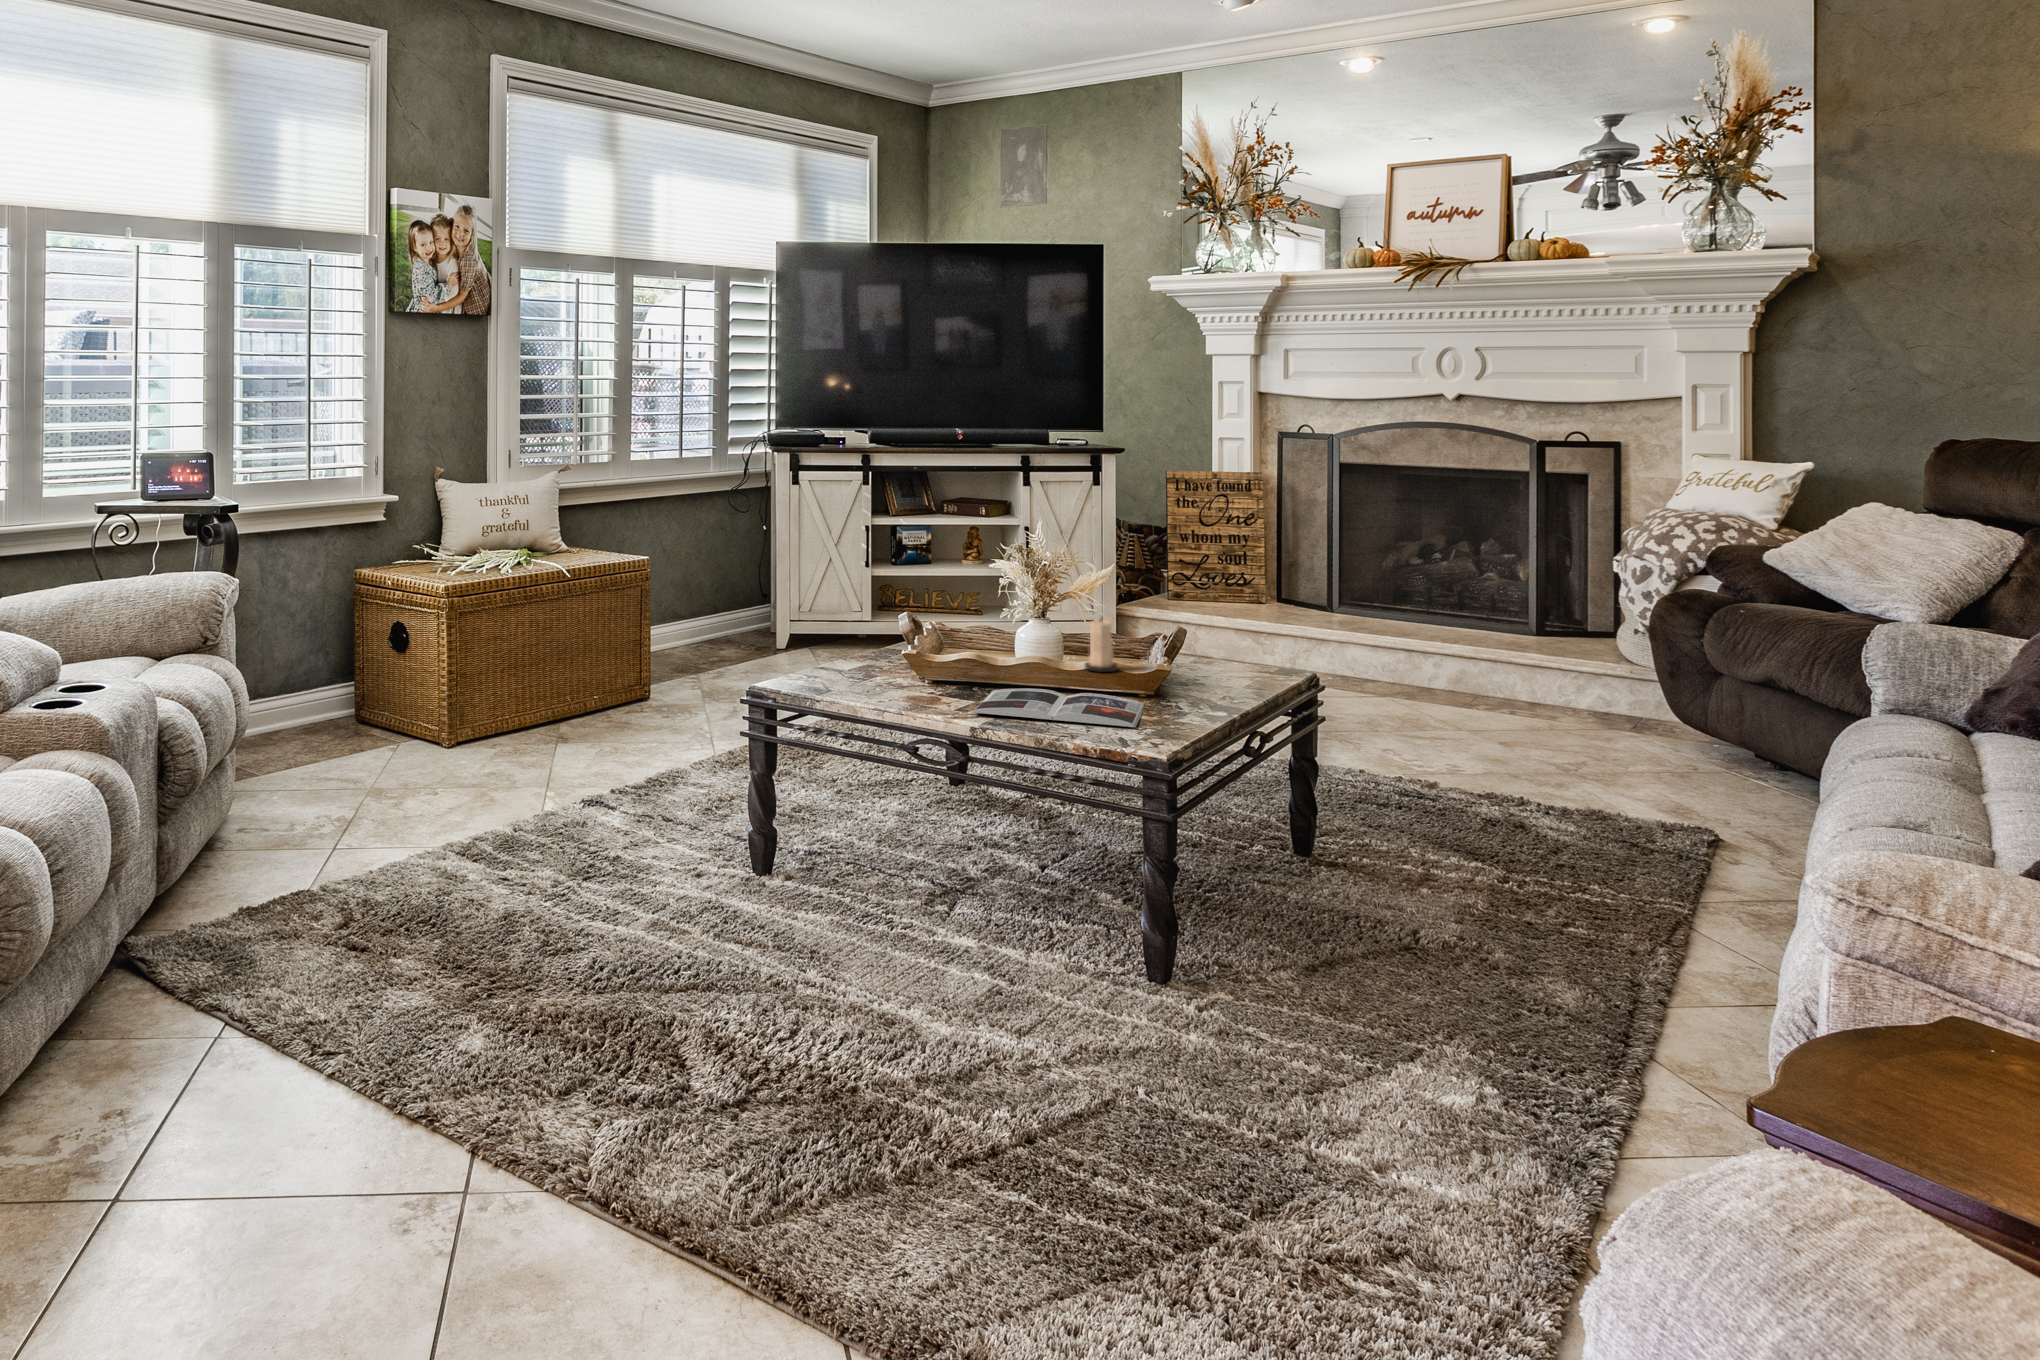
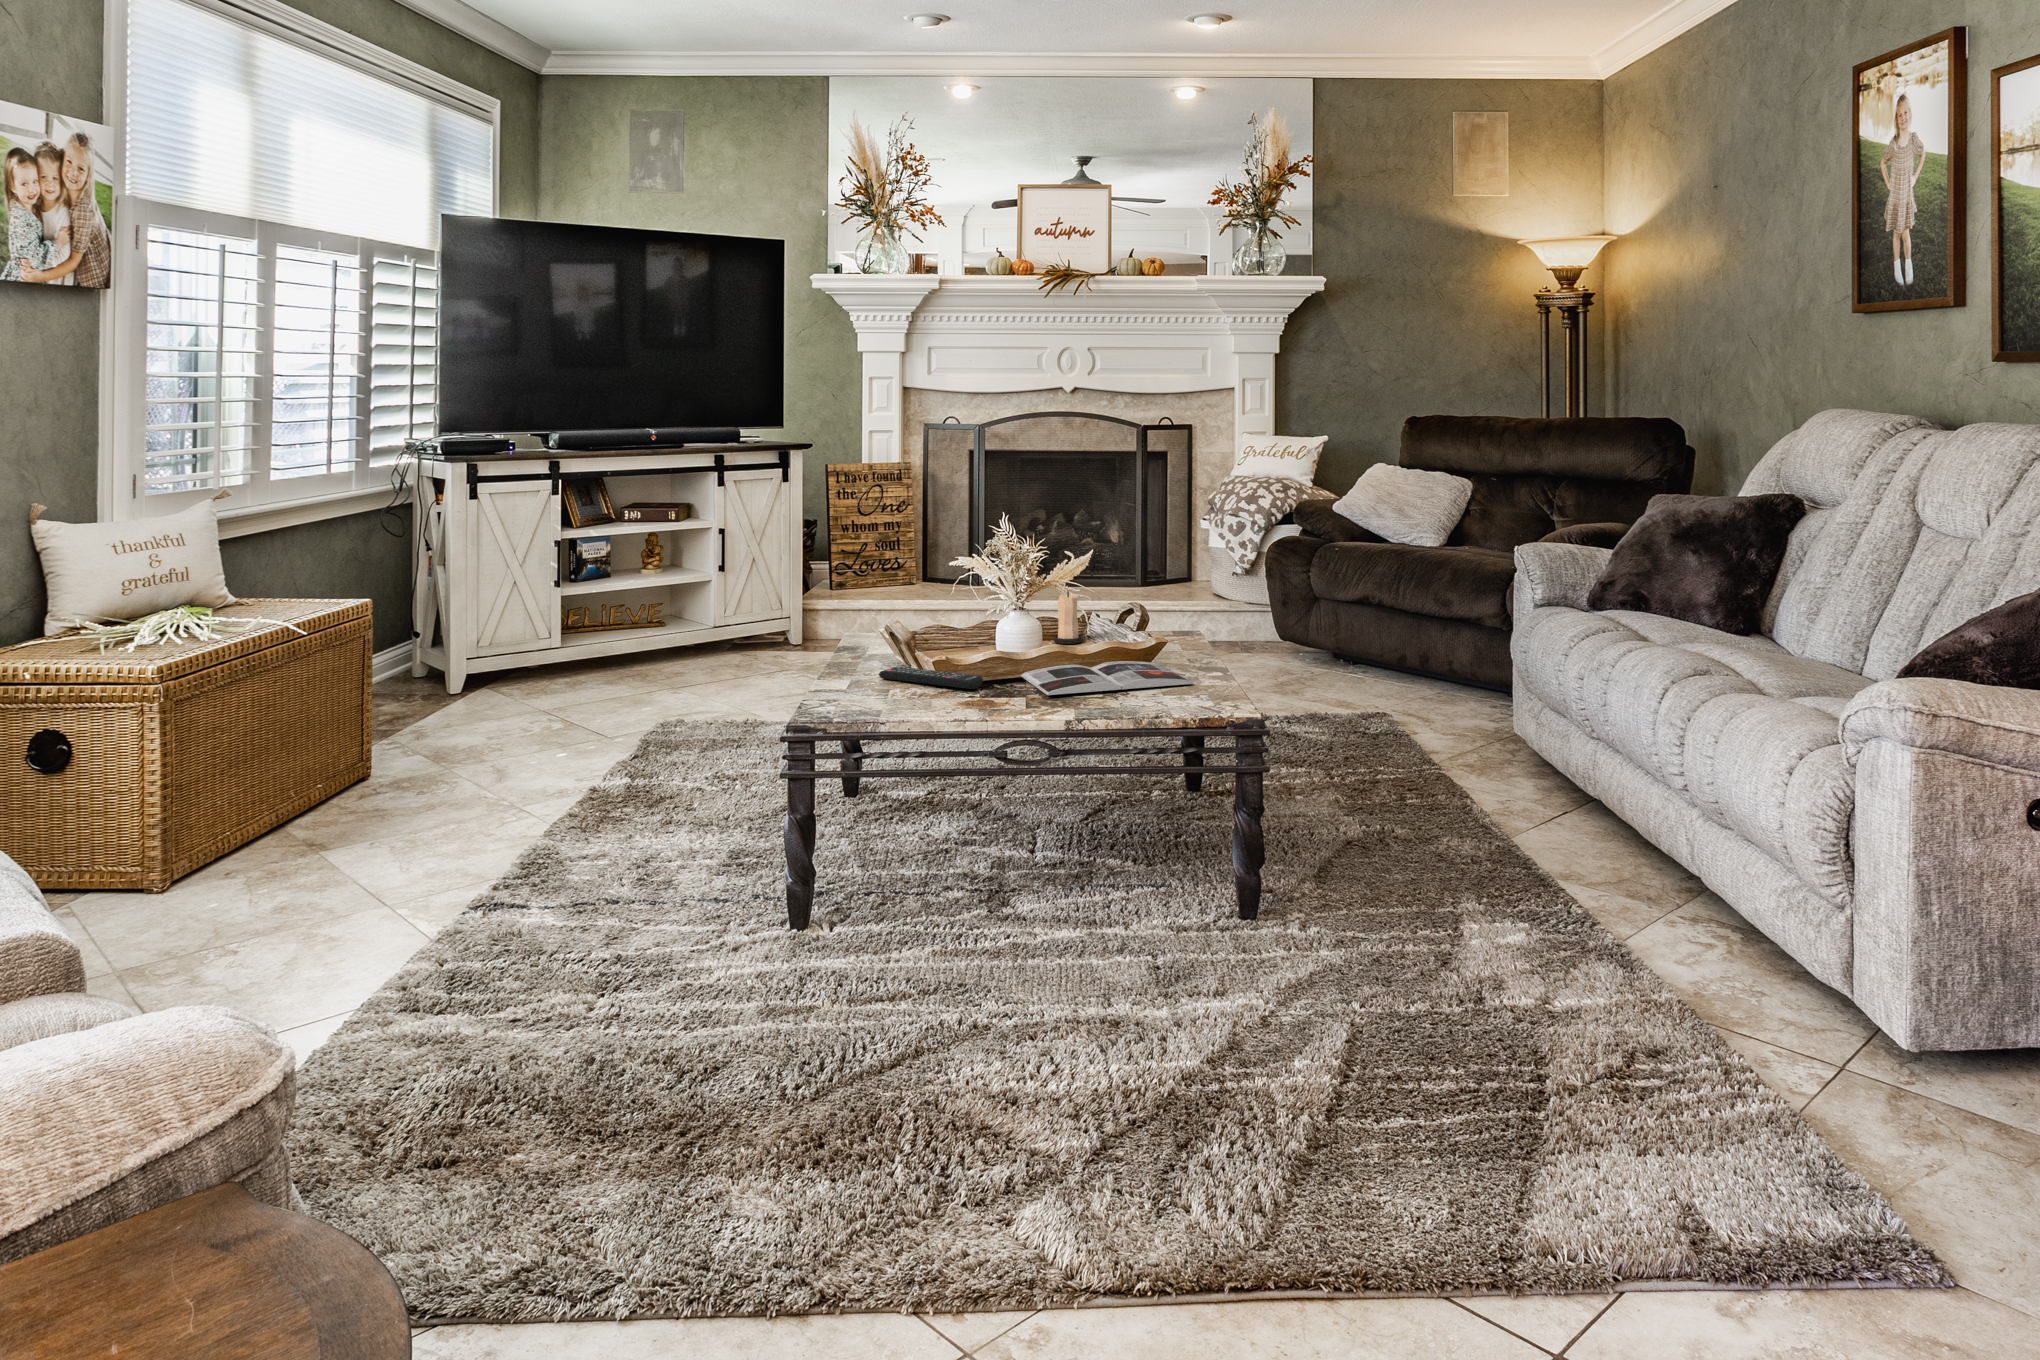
remote control: none [867,666,939,697] -> present [879,667,983,689]

